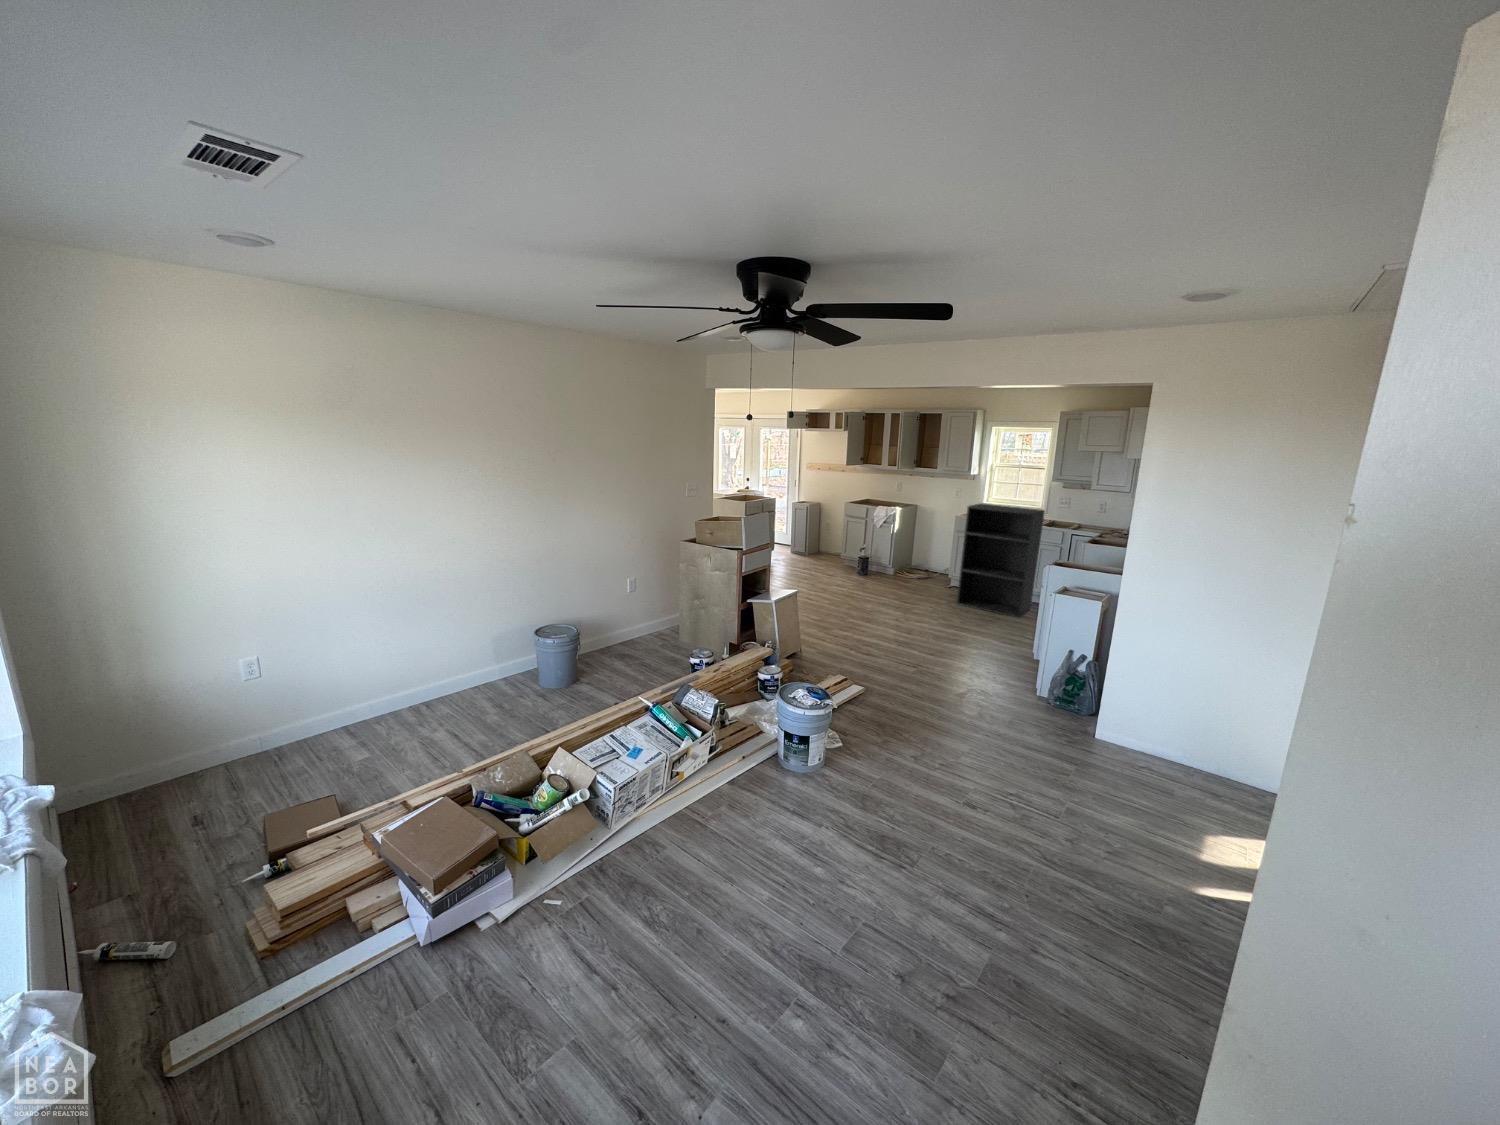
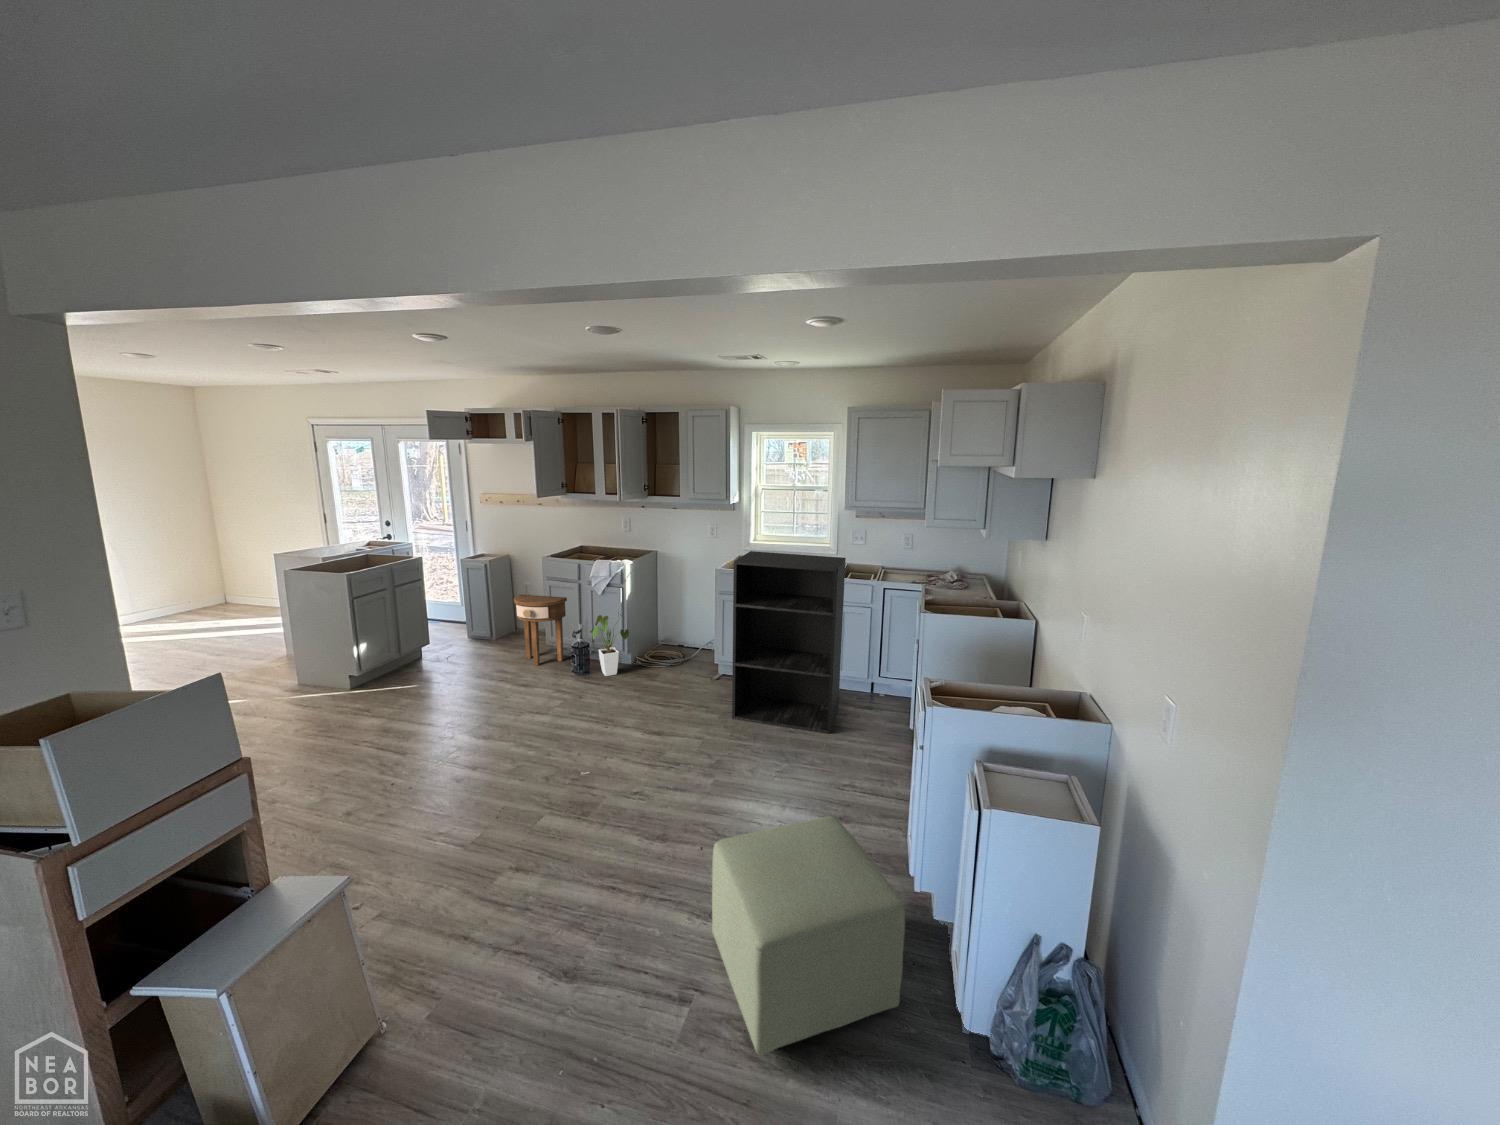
side table: none [826,525,857,569] -> present [514,594,567,665]
house plant: none [870,539,895,578] -> present [590,612,629,676]
ottoman: none [933,612,1022,685] -> present [712,816,905,1056]

